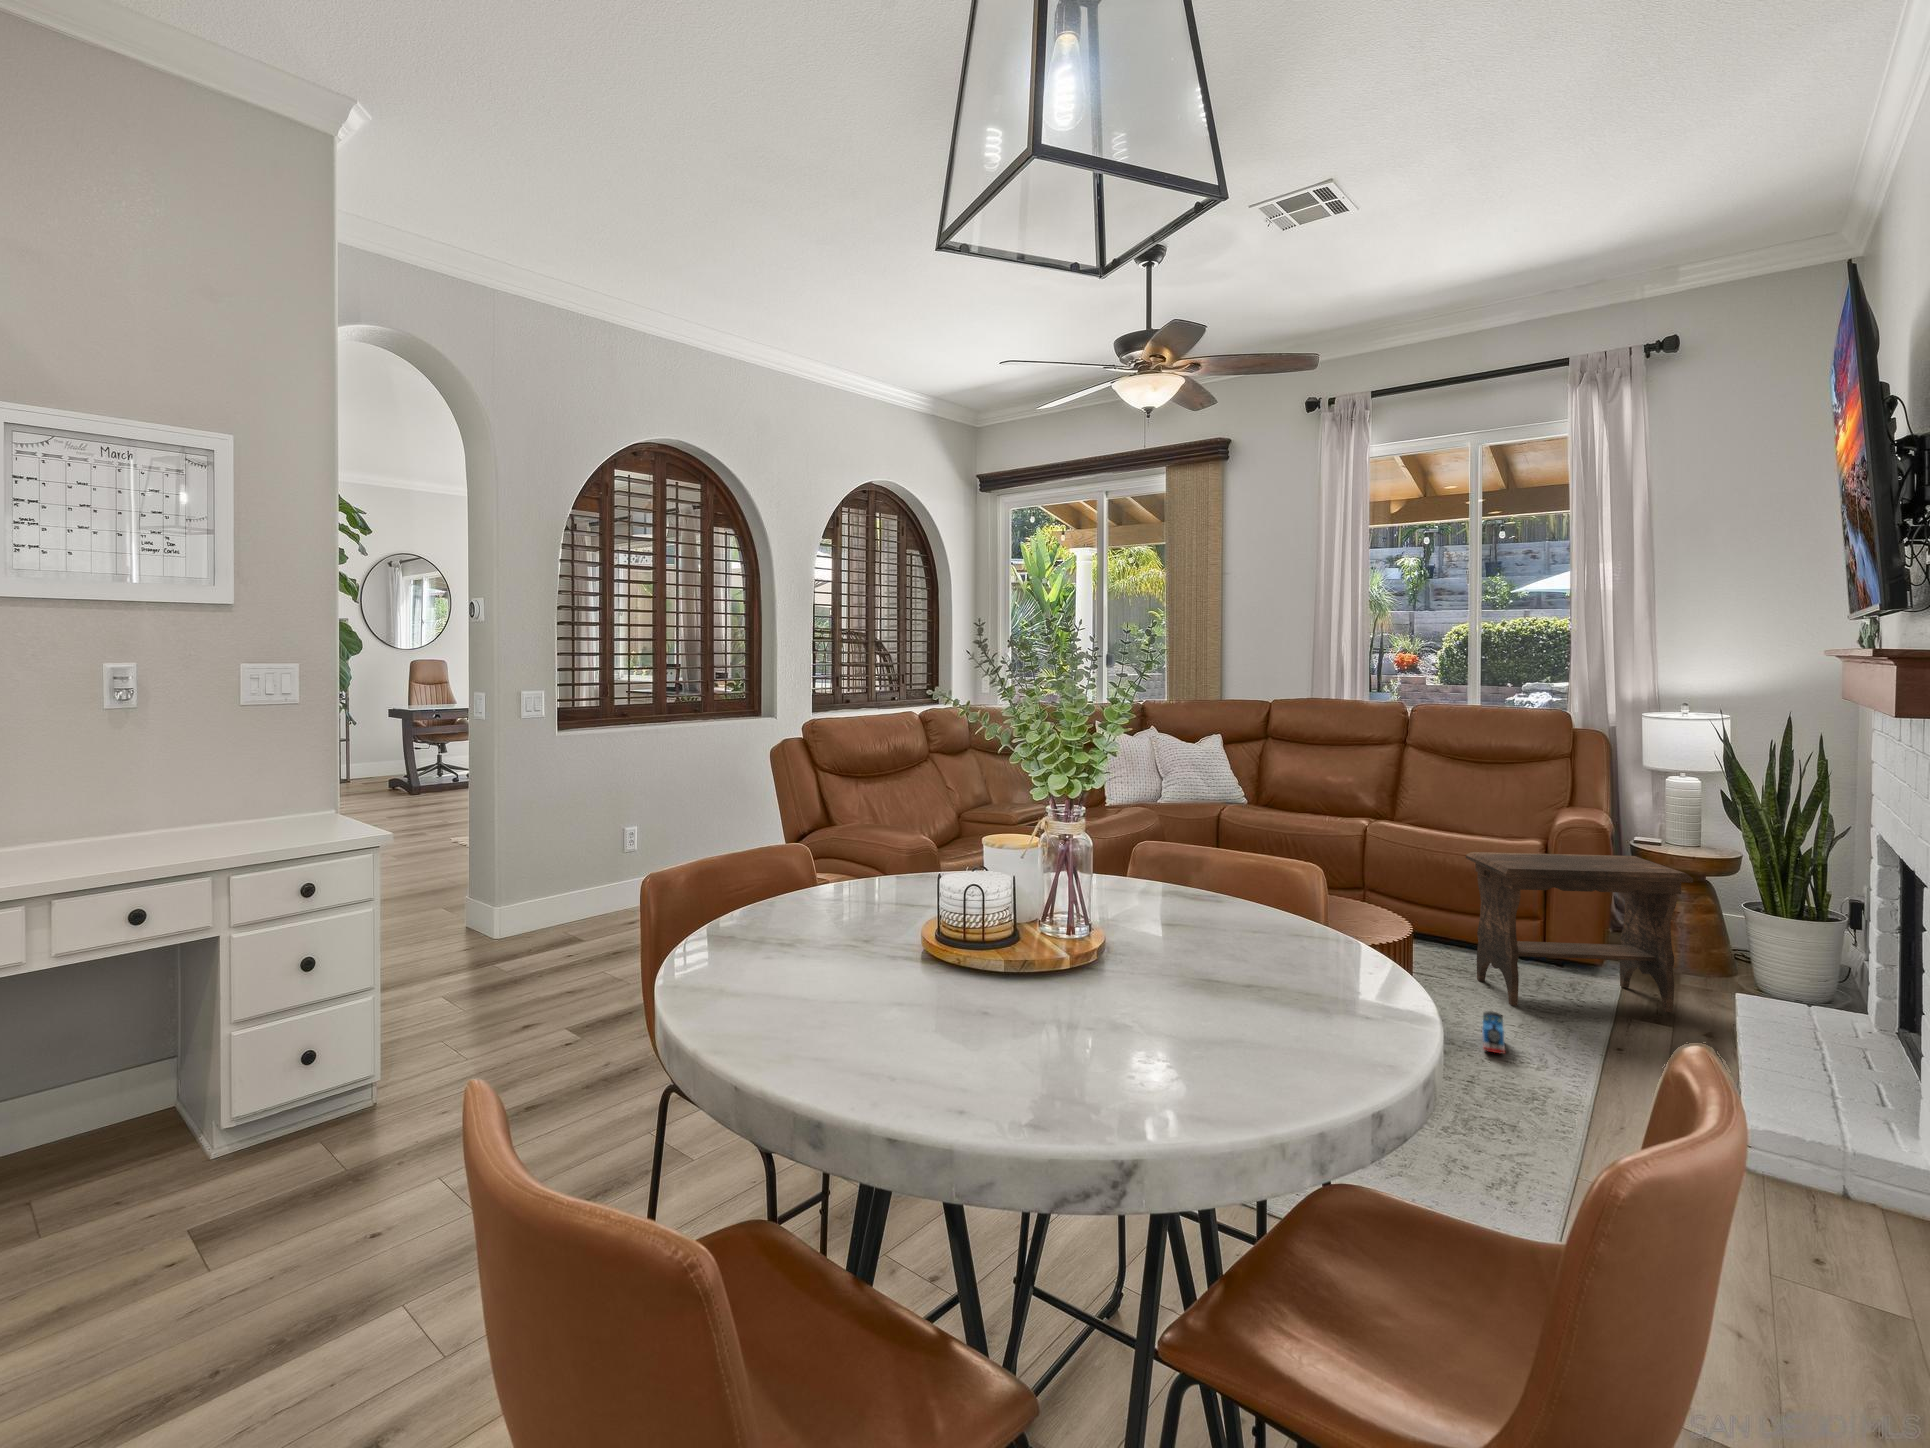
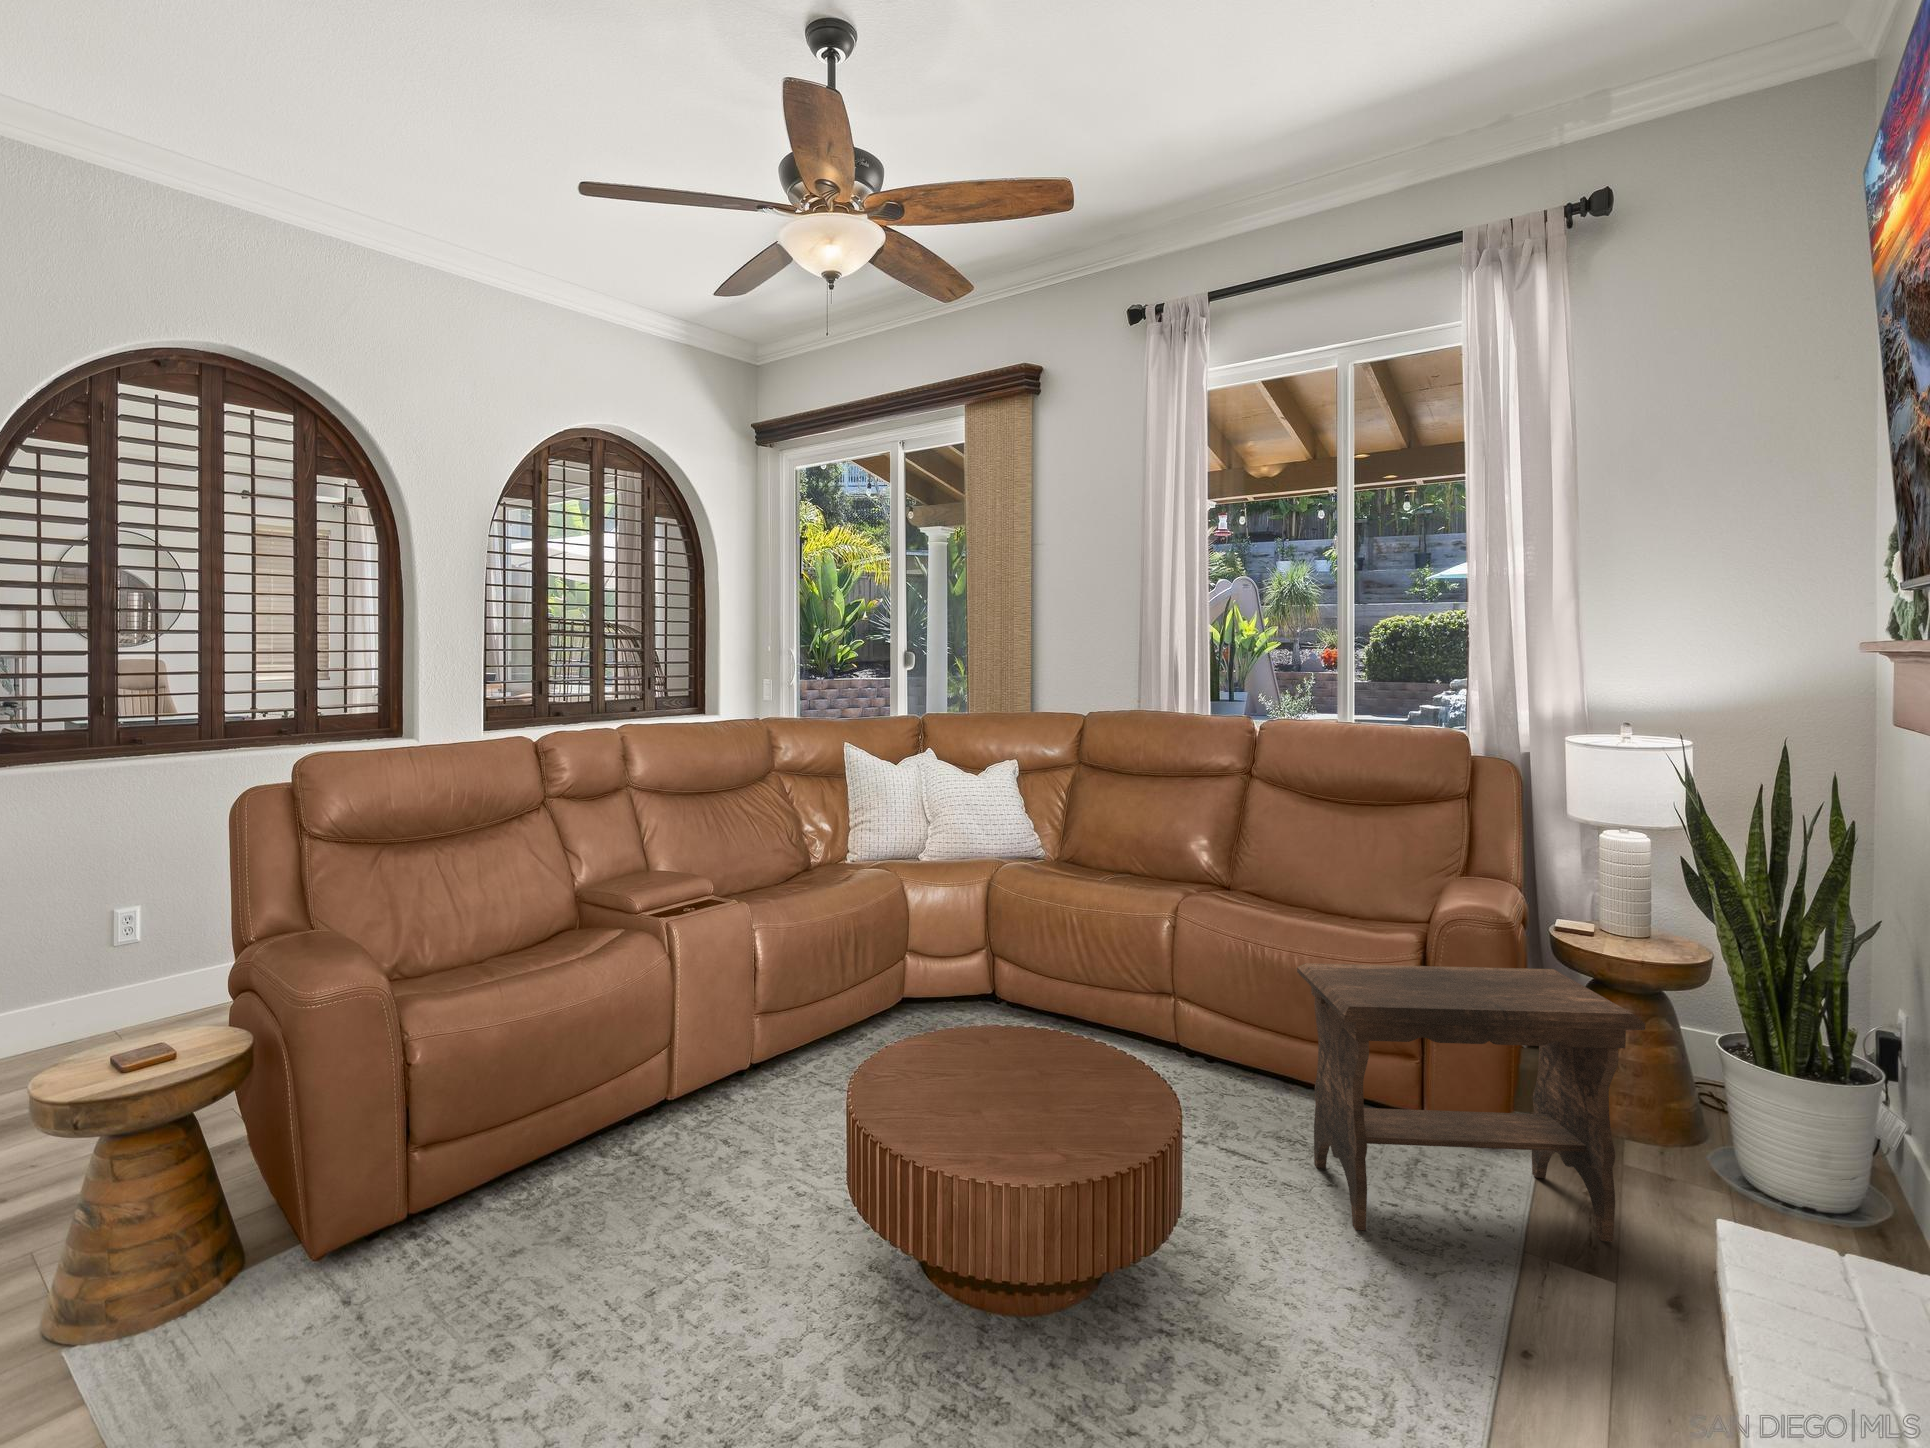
toy train: present [1482,1011,1505,1054] -> none [1279,1282,1324,1385]

